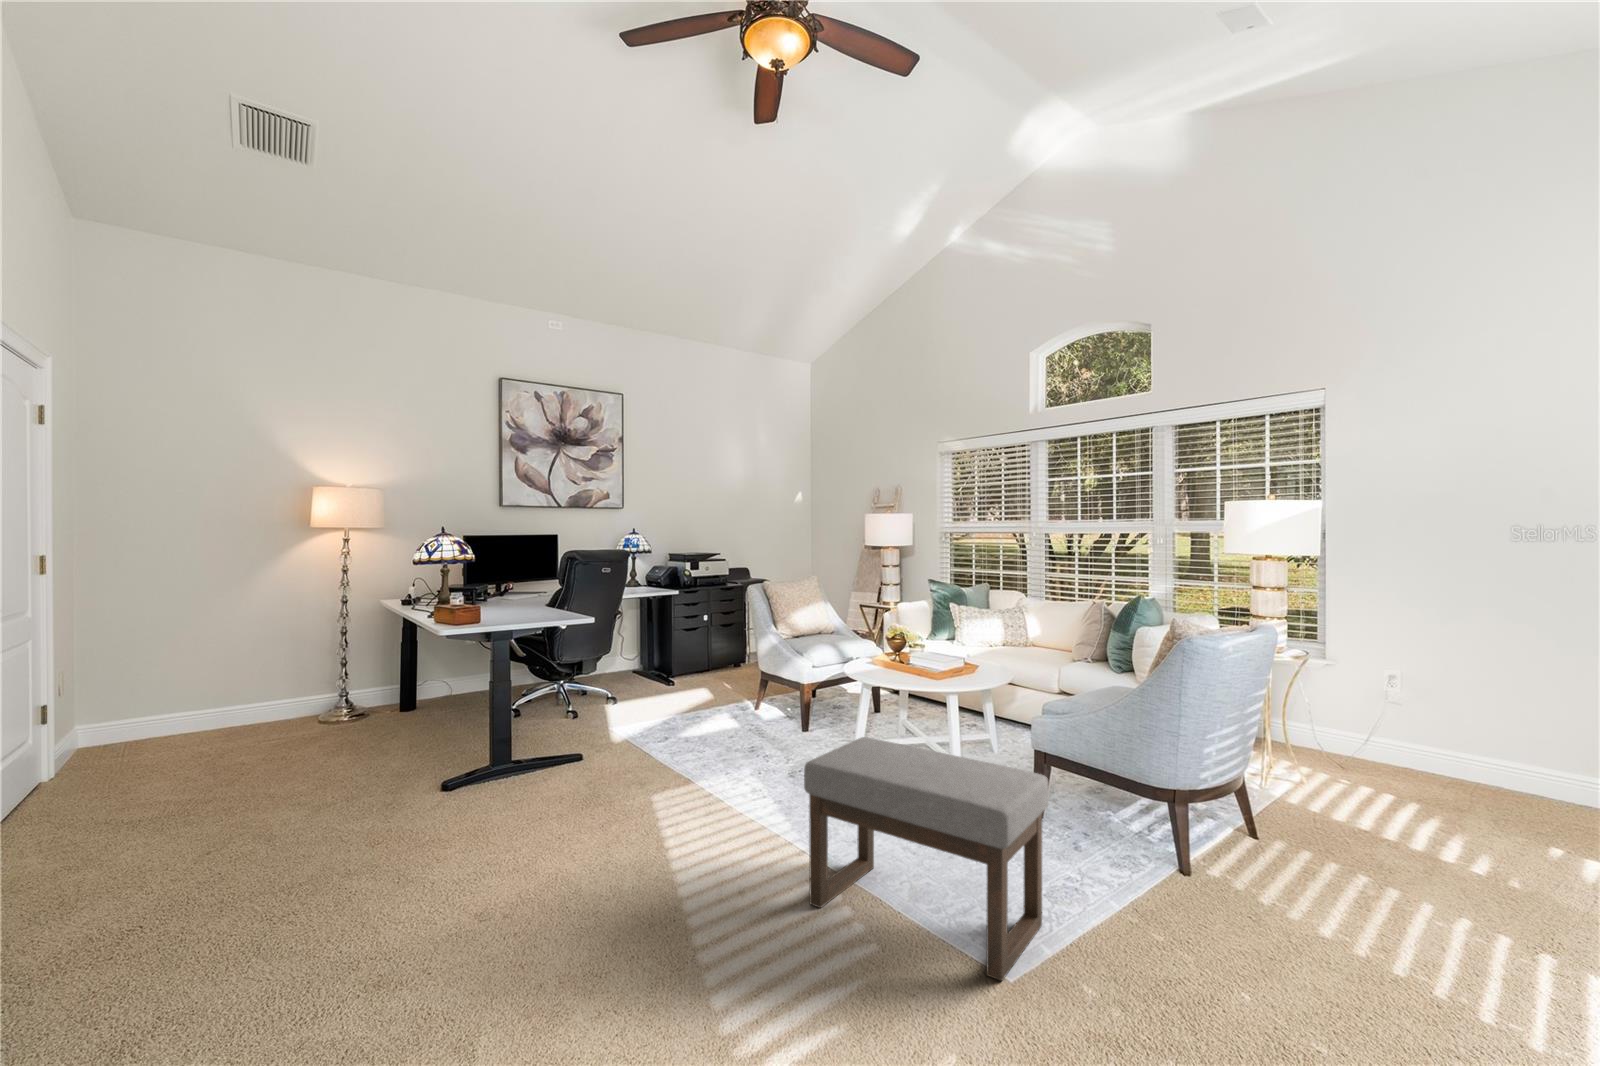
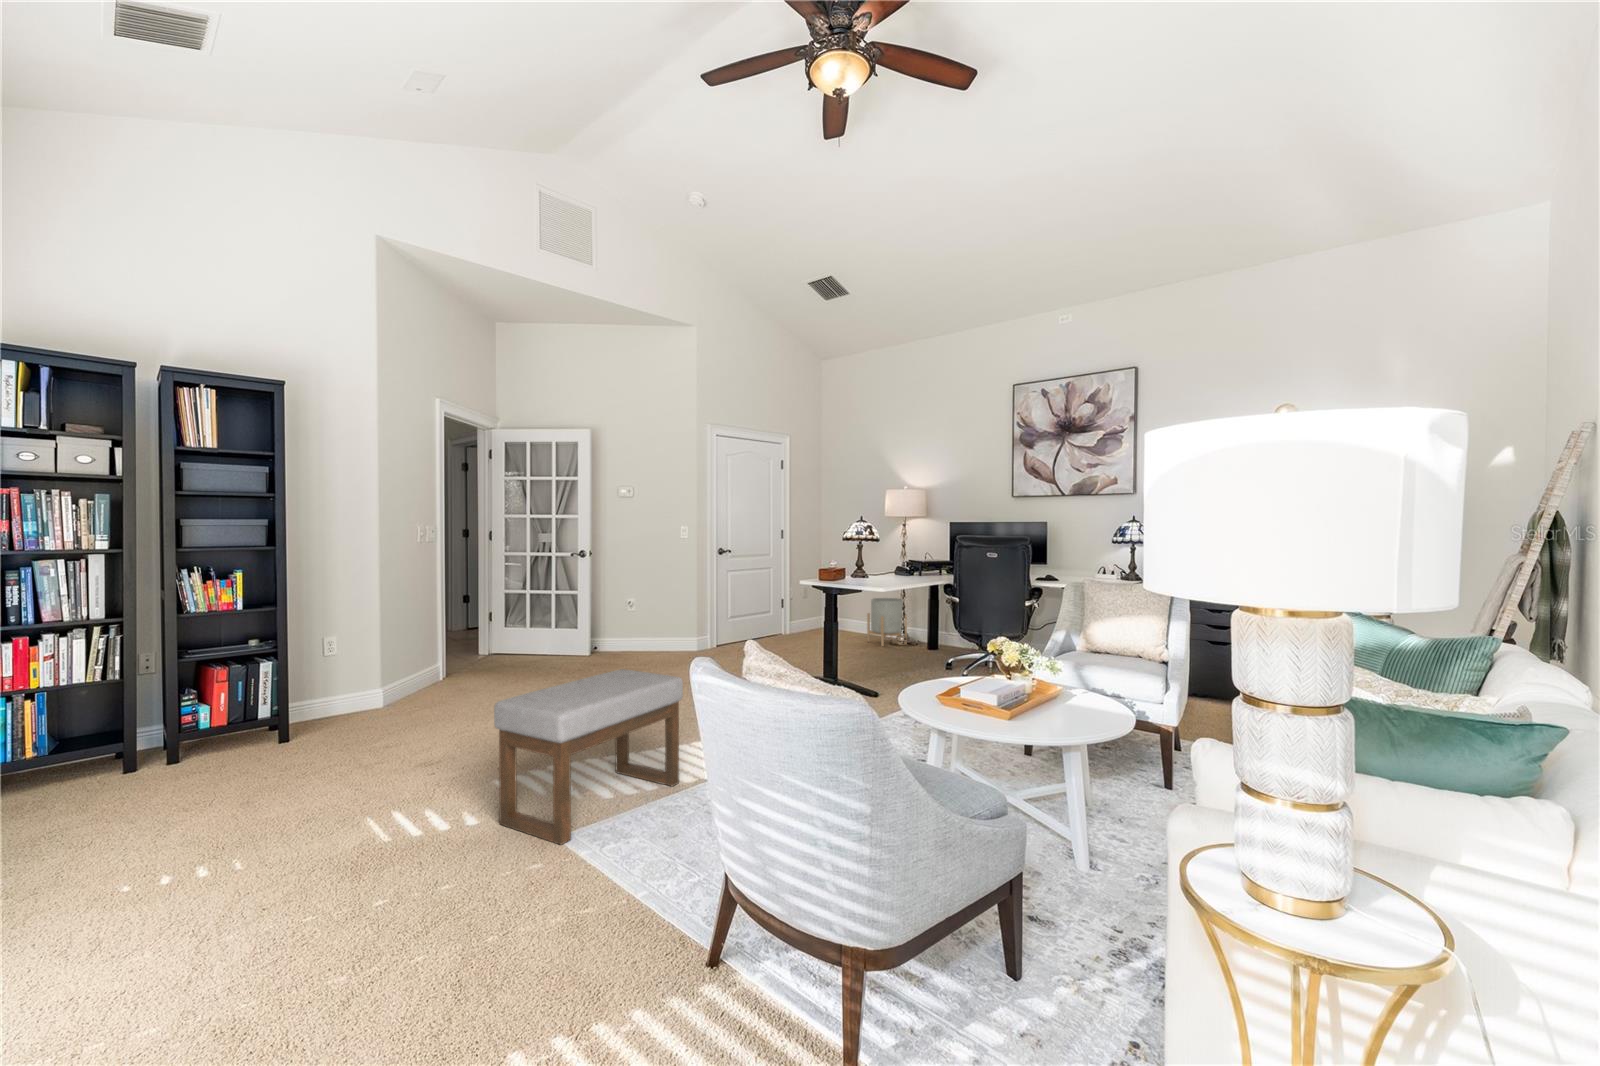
planter: none [280,651,349,730] -> present [867,598,907,646]

